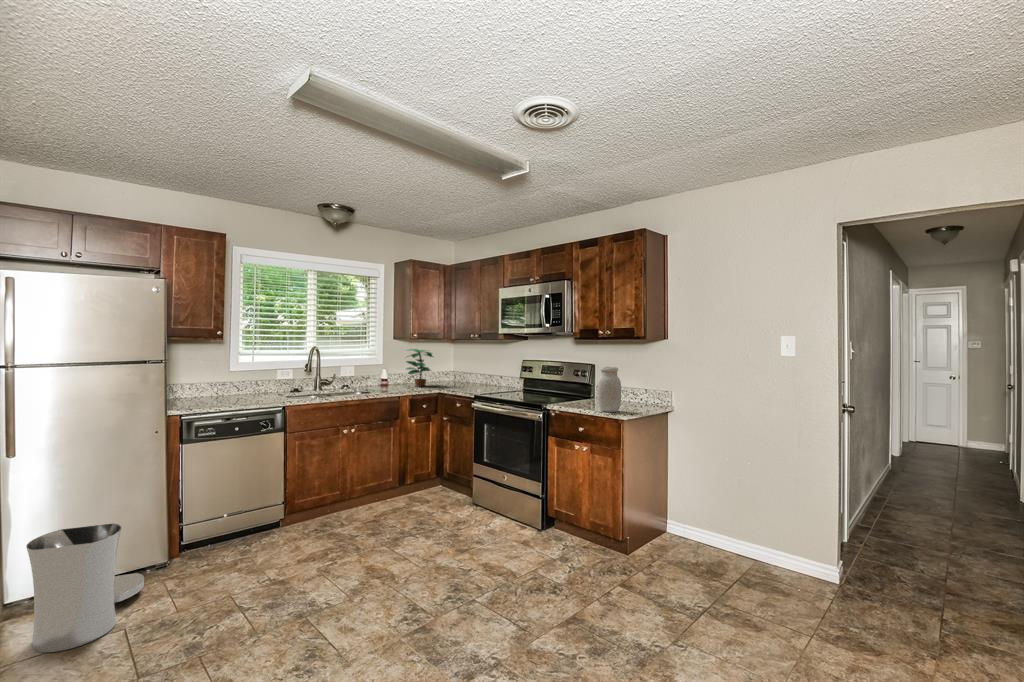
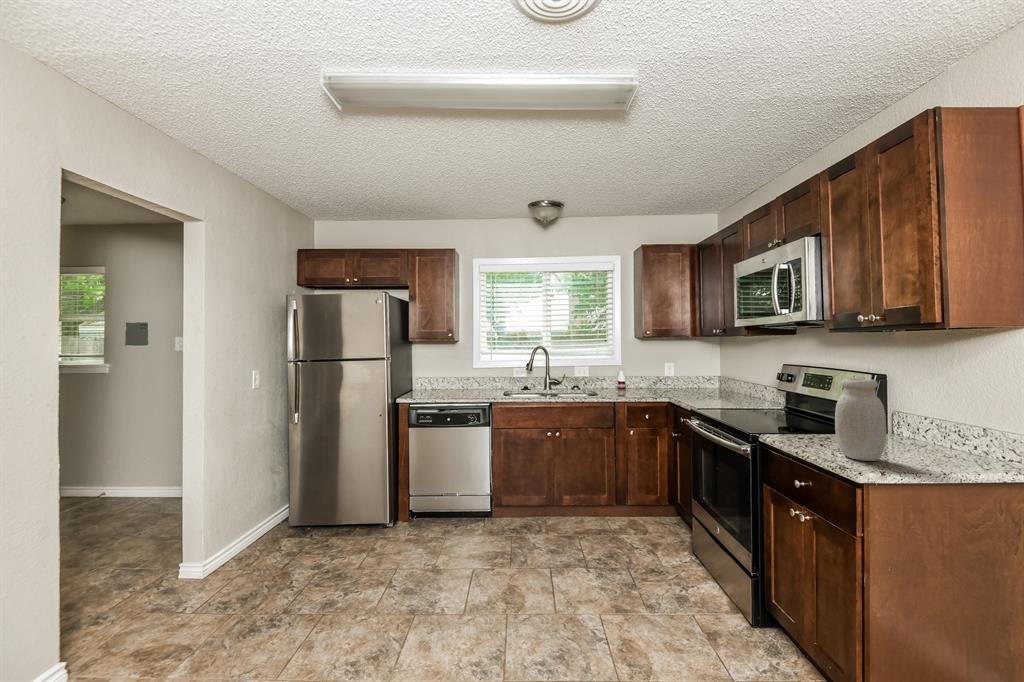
potted plant: present [406,349,433,386] -> none [645,349,683,392]
trash can: present [26,523,144,652] -> none [269,482,362,573]

